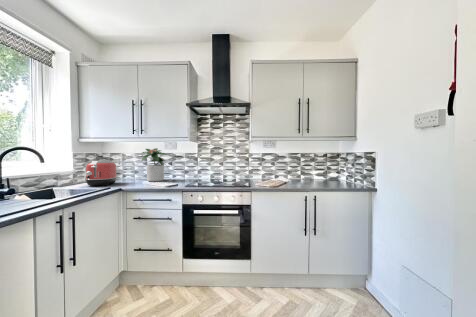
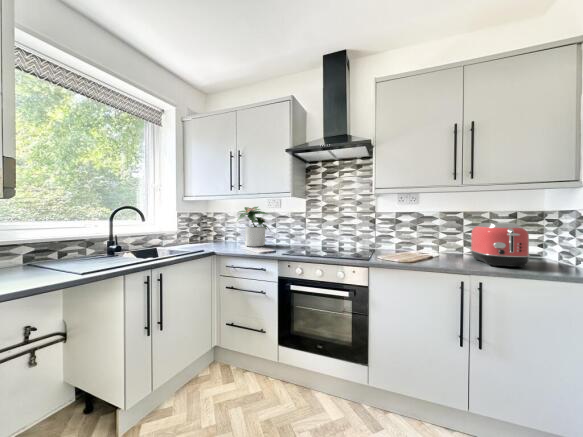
toaster: present [86,160,117,186] -> present [471,223,530,268]

